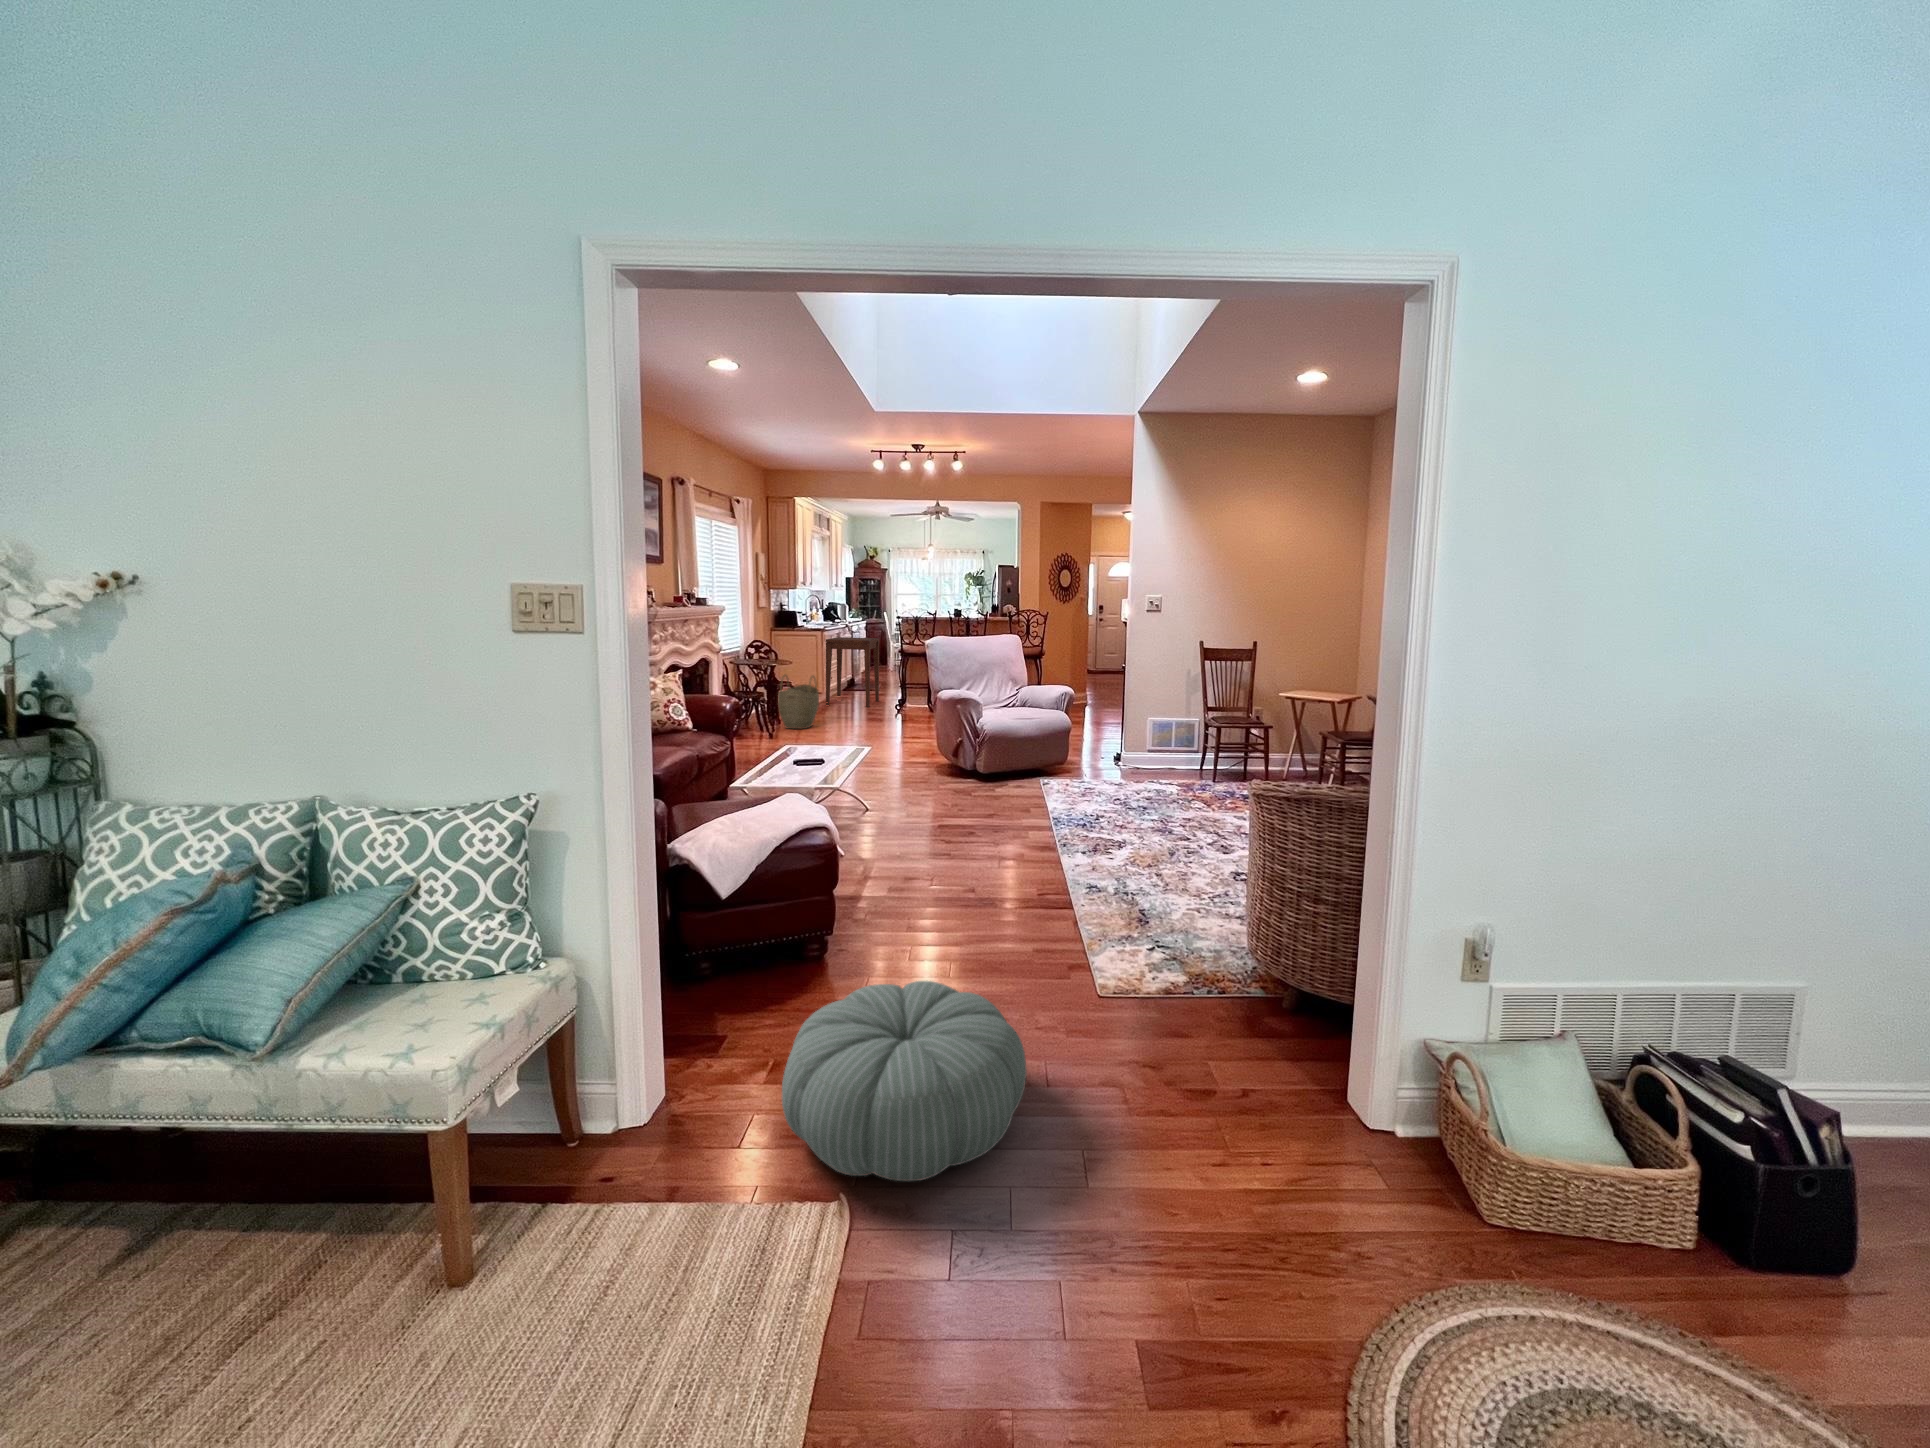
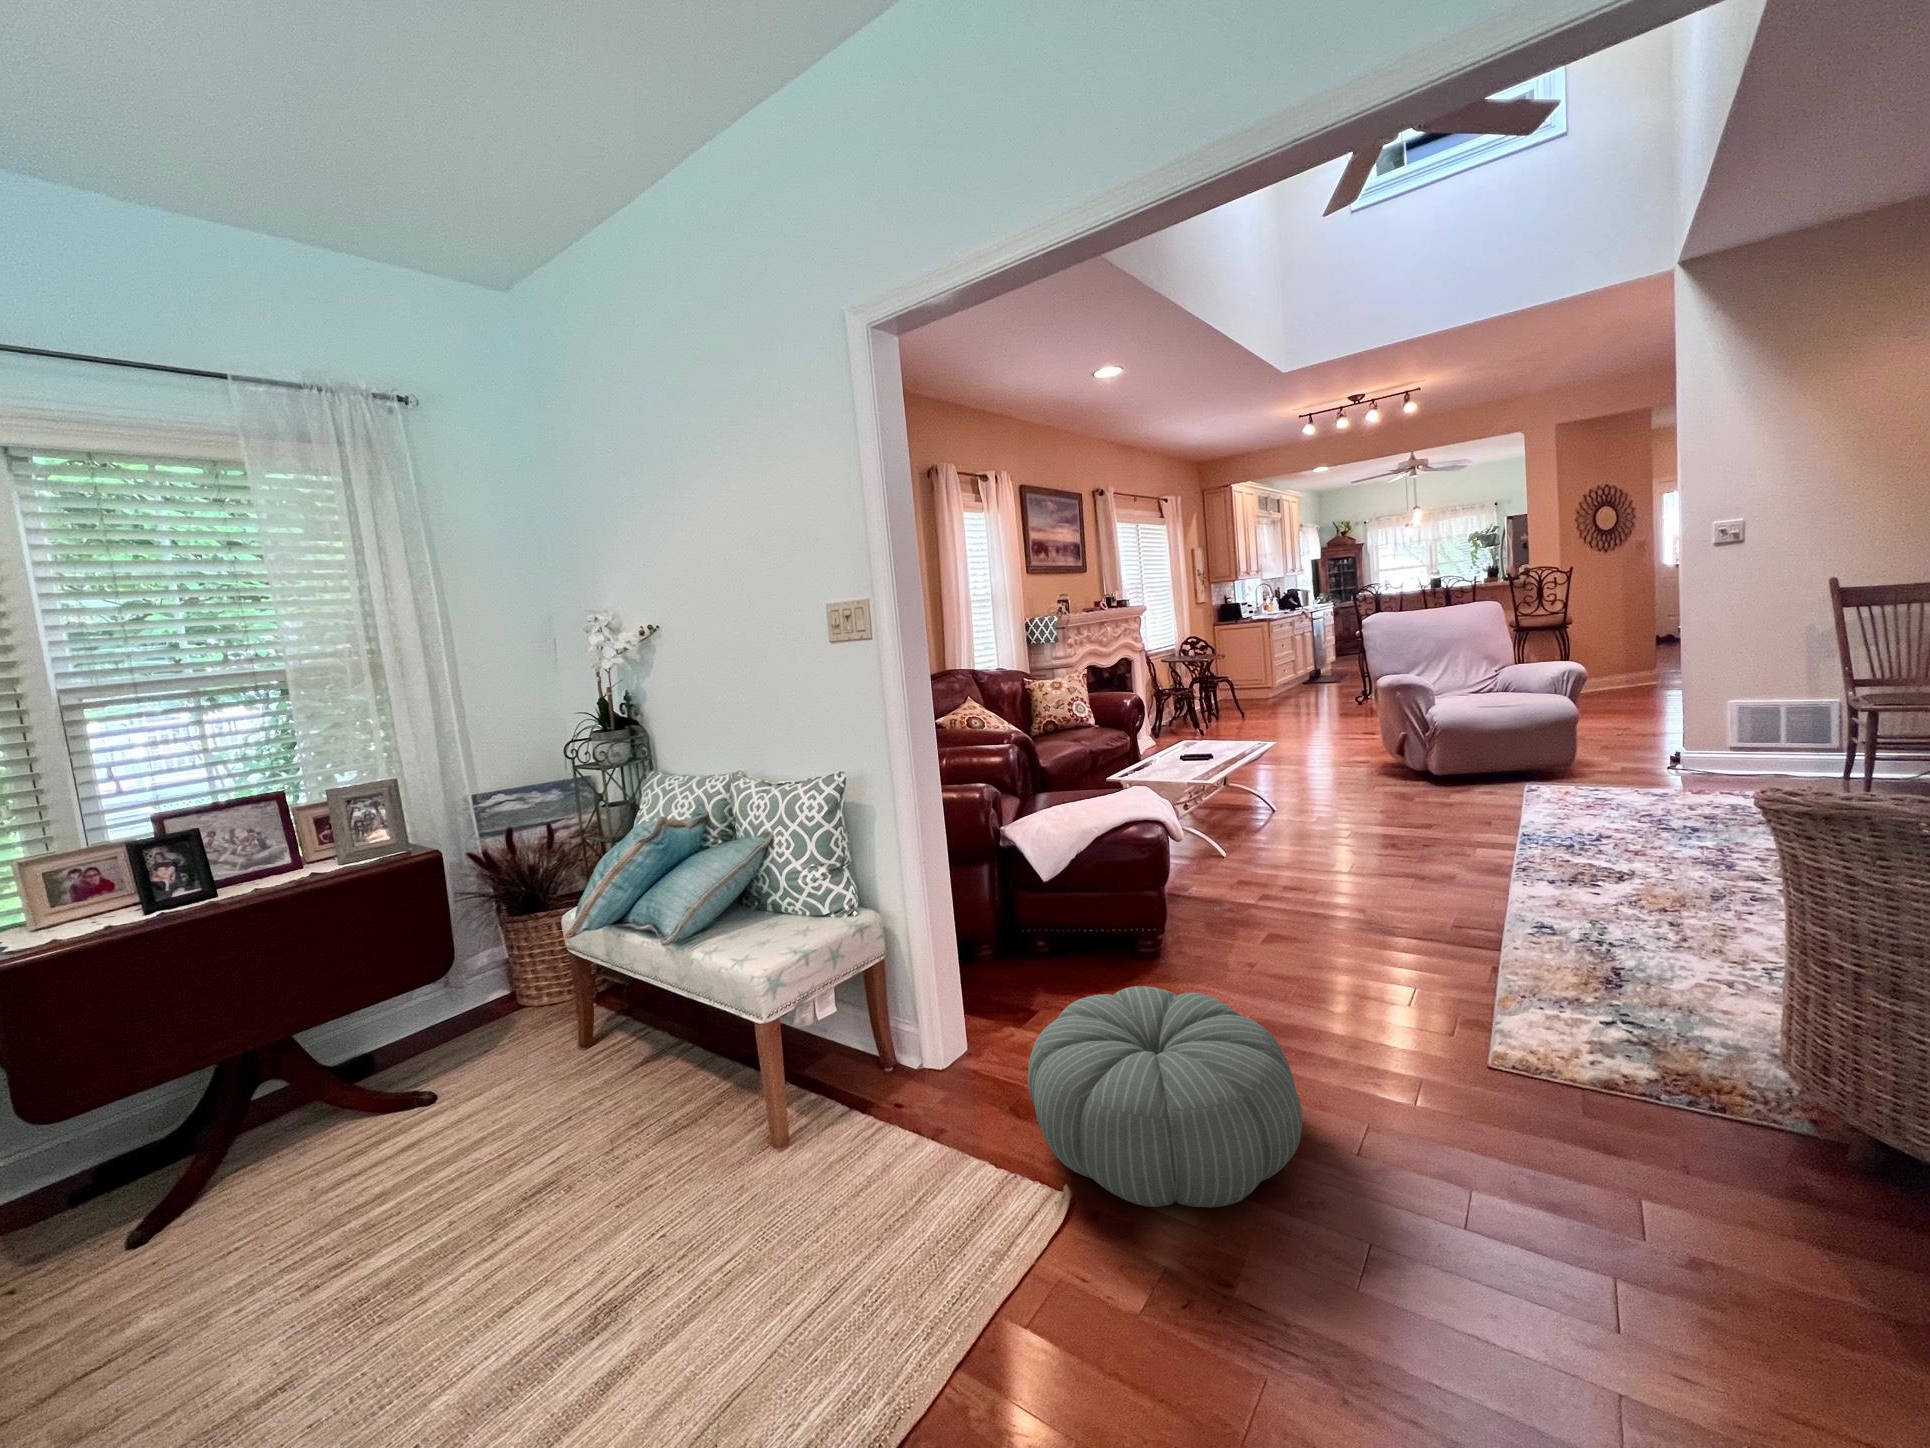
side table: present [826,637,879,707] -> none [1271,622,1340,698]
woven basket: present [778,675,819,729] -> none [1212,667,1257,723]

